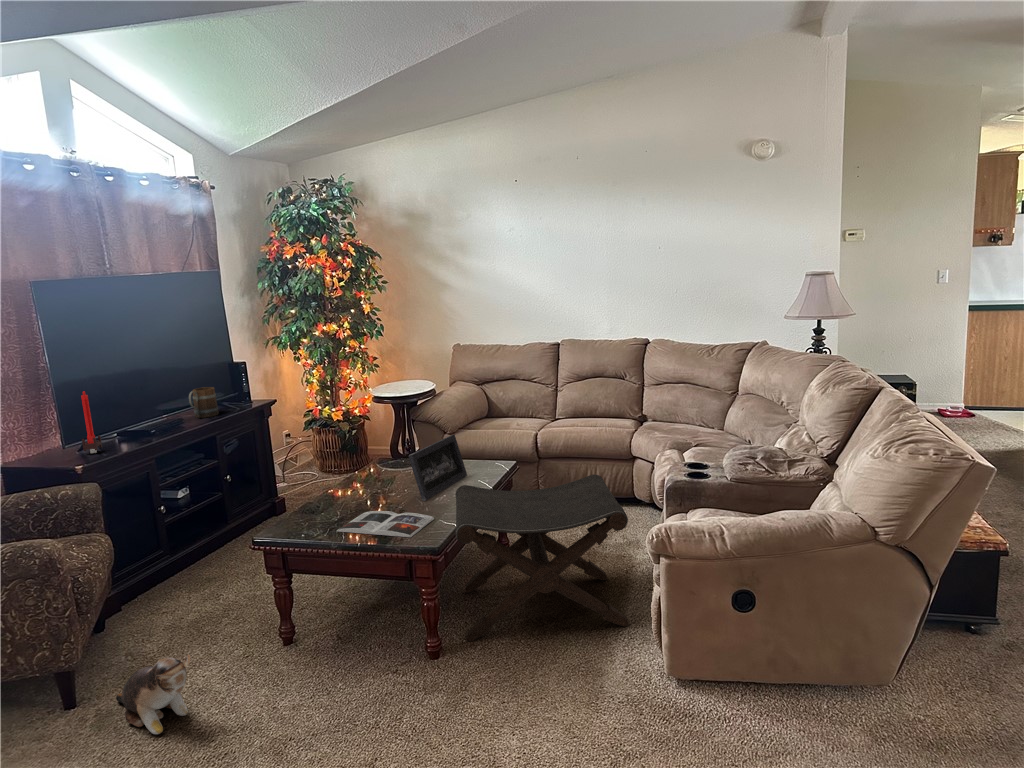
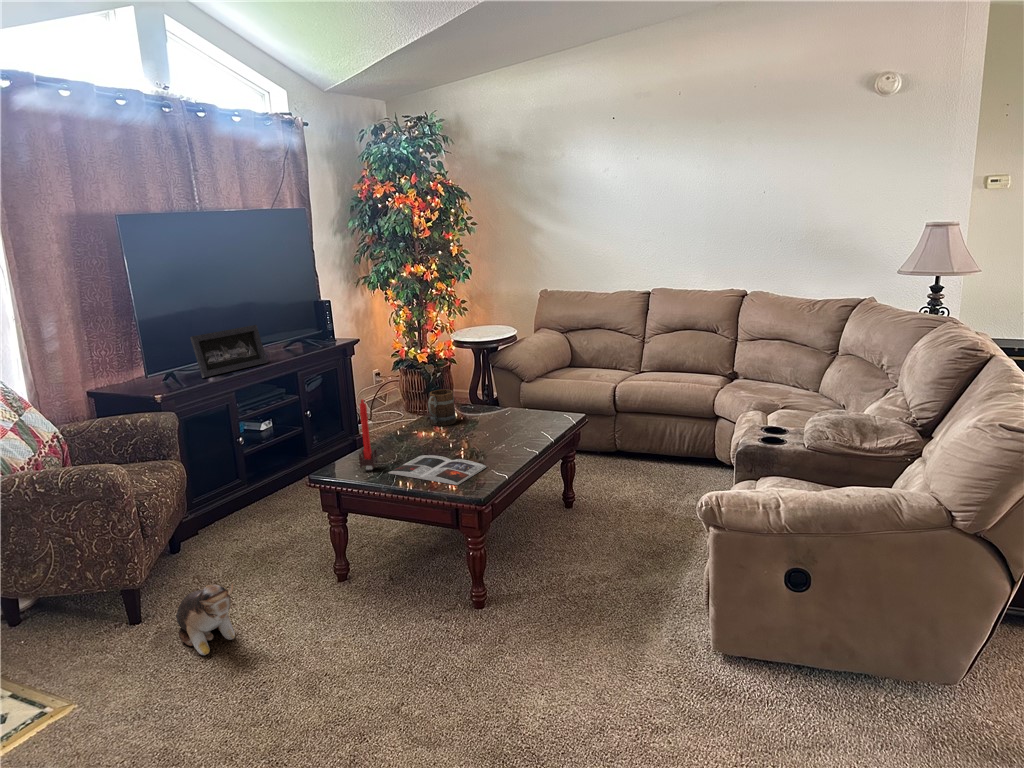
mug: present [189,387,219,418] -> present [428,389,456,426]
candle: present [81,391,102,453] -> present [359,400,378,470]
picture frame: present [408,435,467,501] -> present [190,325,267,378]
footstool: present [455,475,629,641] -> none [503,432,687,594]

